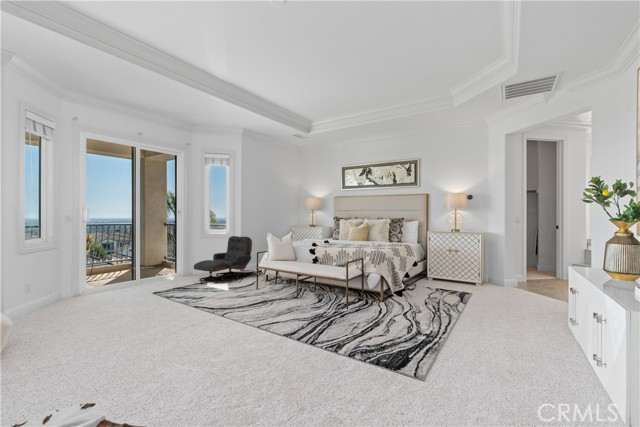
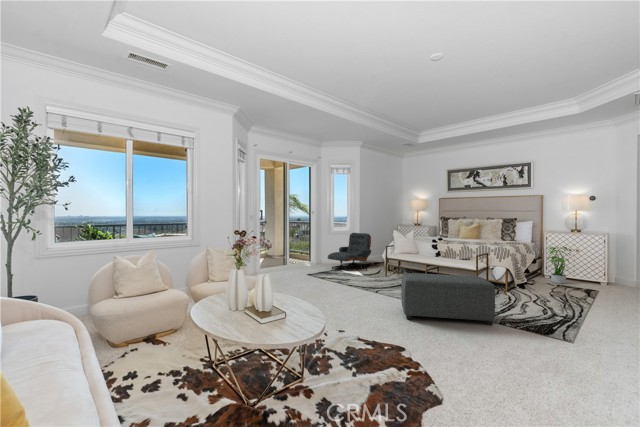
potted plant: none [424,246,451,287] -> present [543,247,571,283]
ottoman: none [224,293,340,361] -> present [401,273,495,325]

